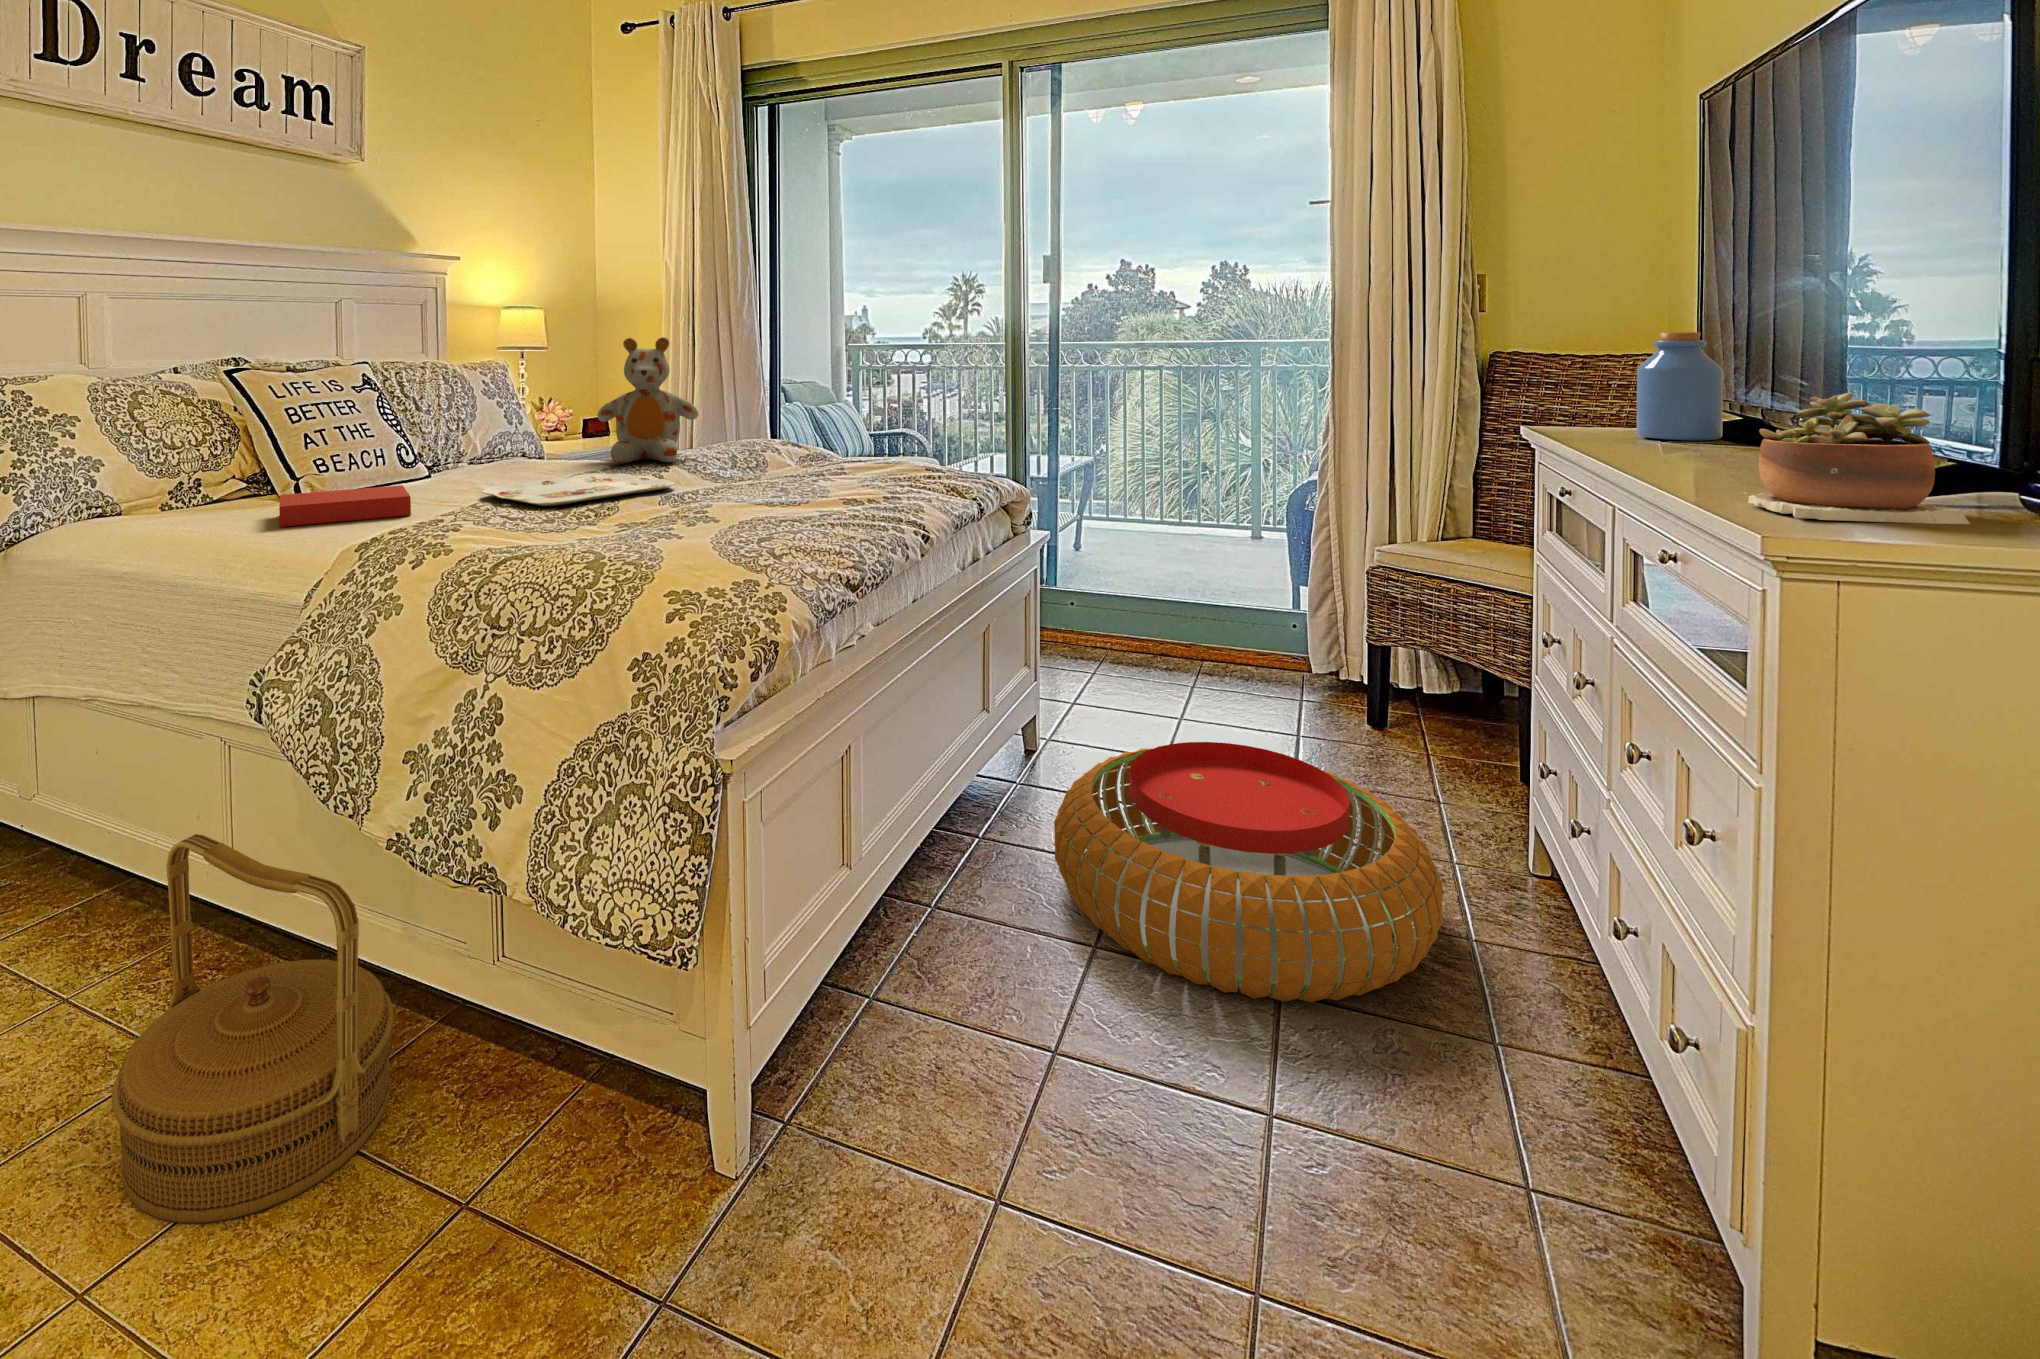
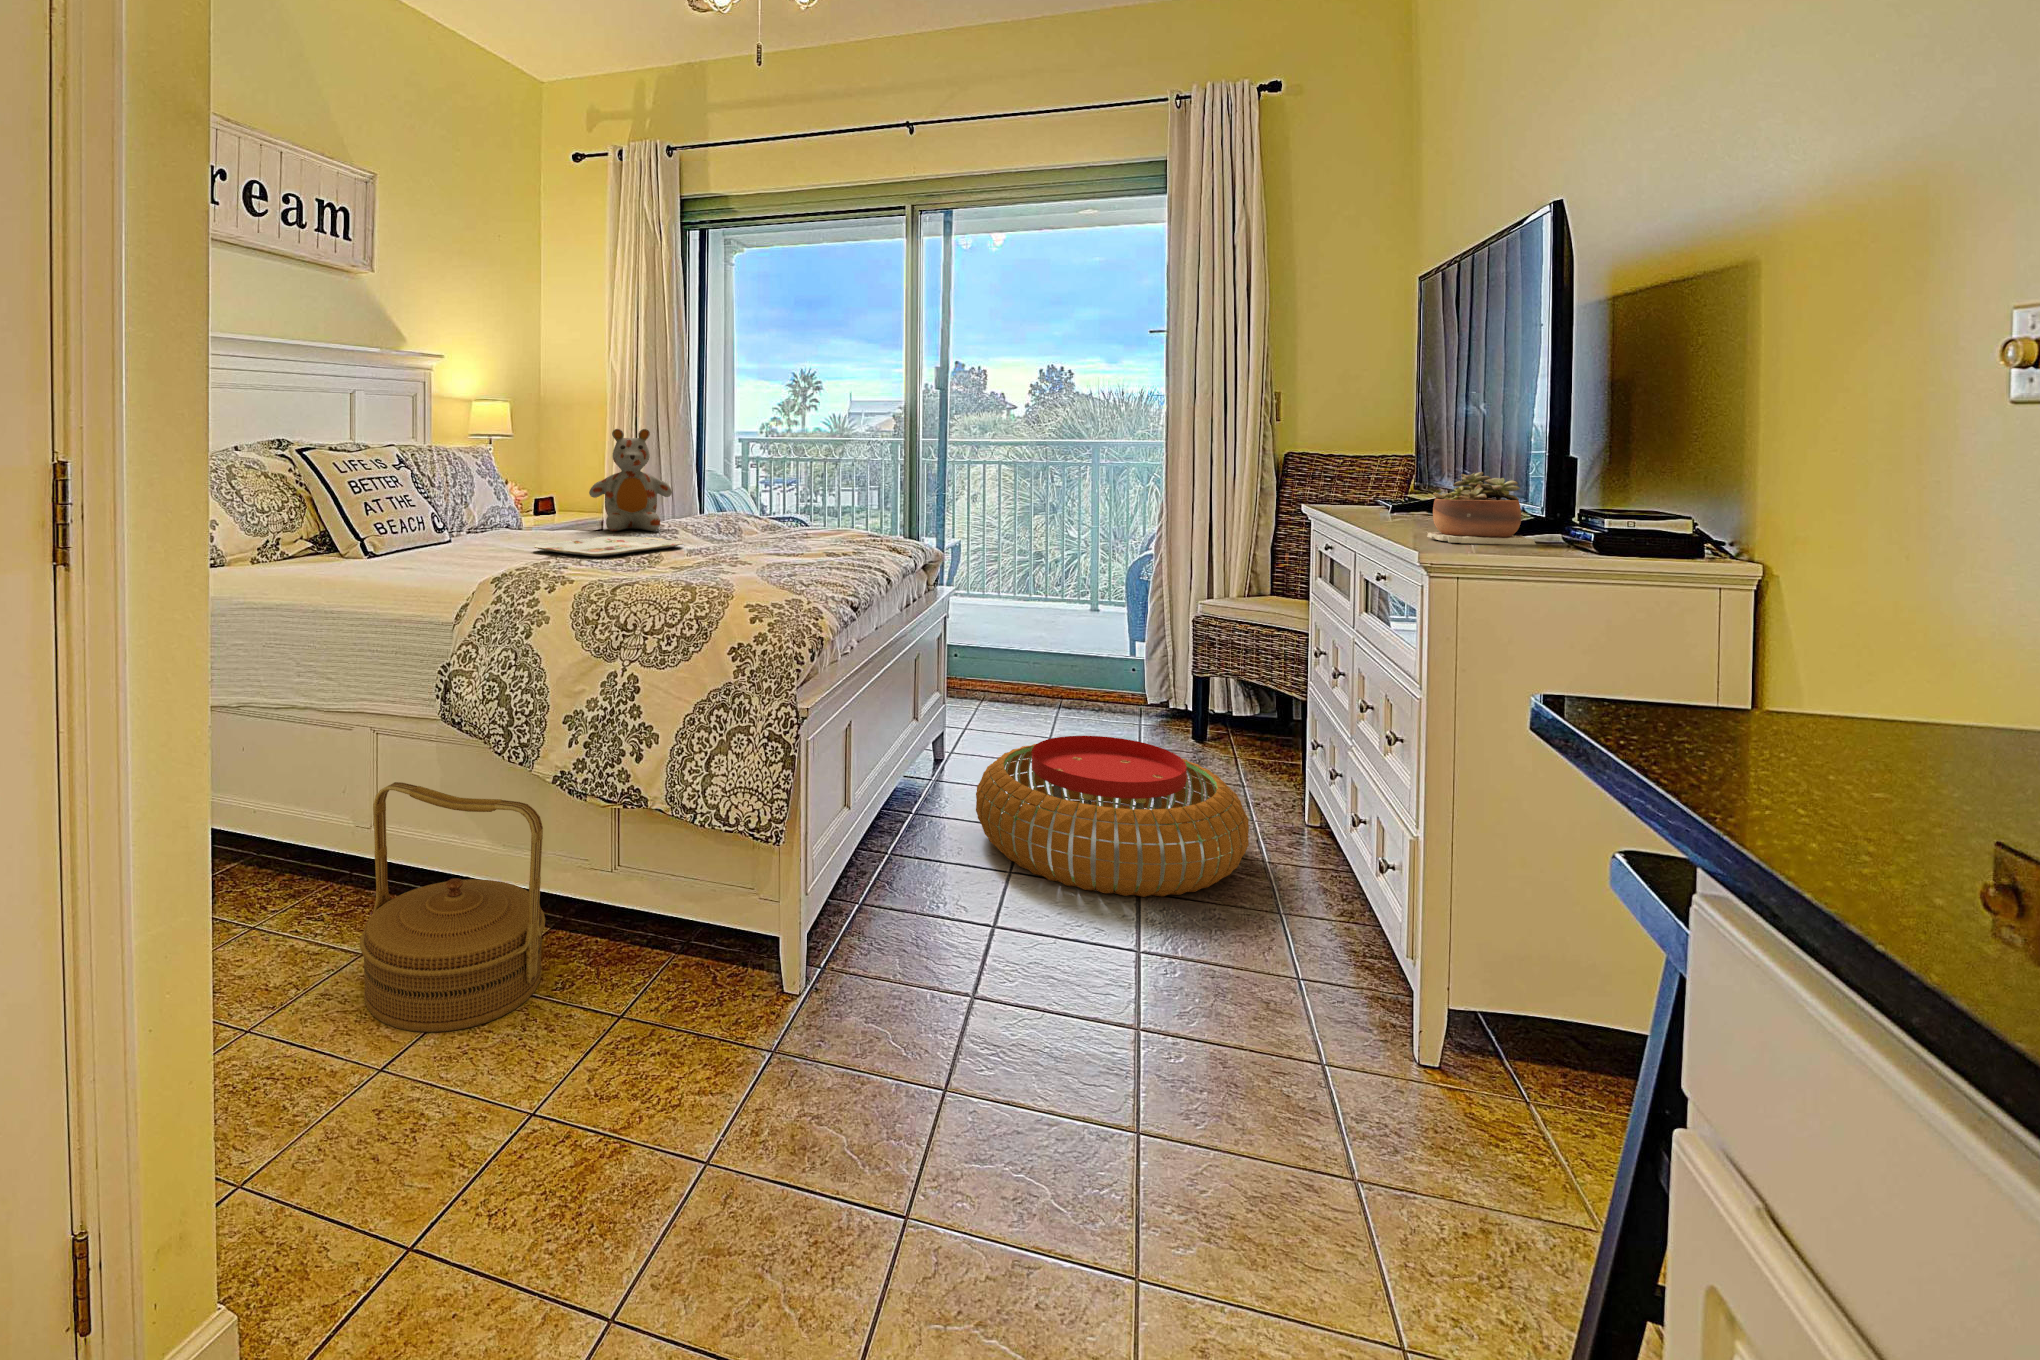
jar: present [1637,332,1723,441] -> none [1377,438,1431,512]
book: present [279,485,411,527] -> none [386,541,496,568]

